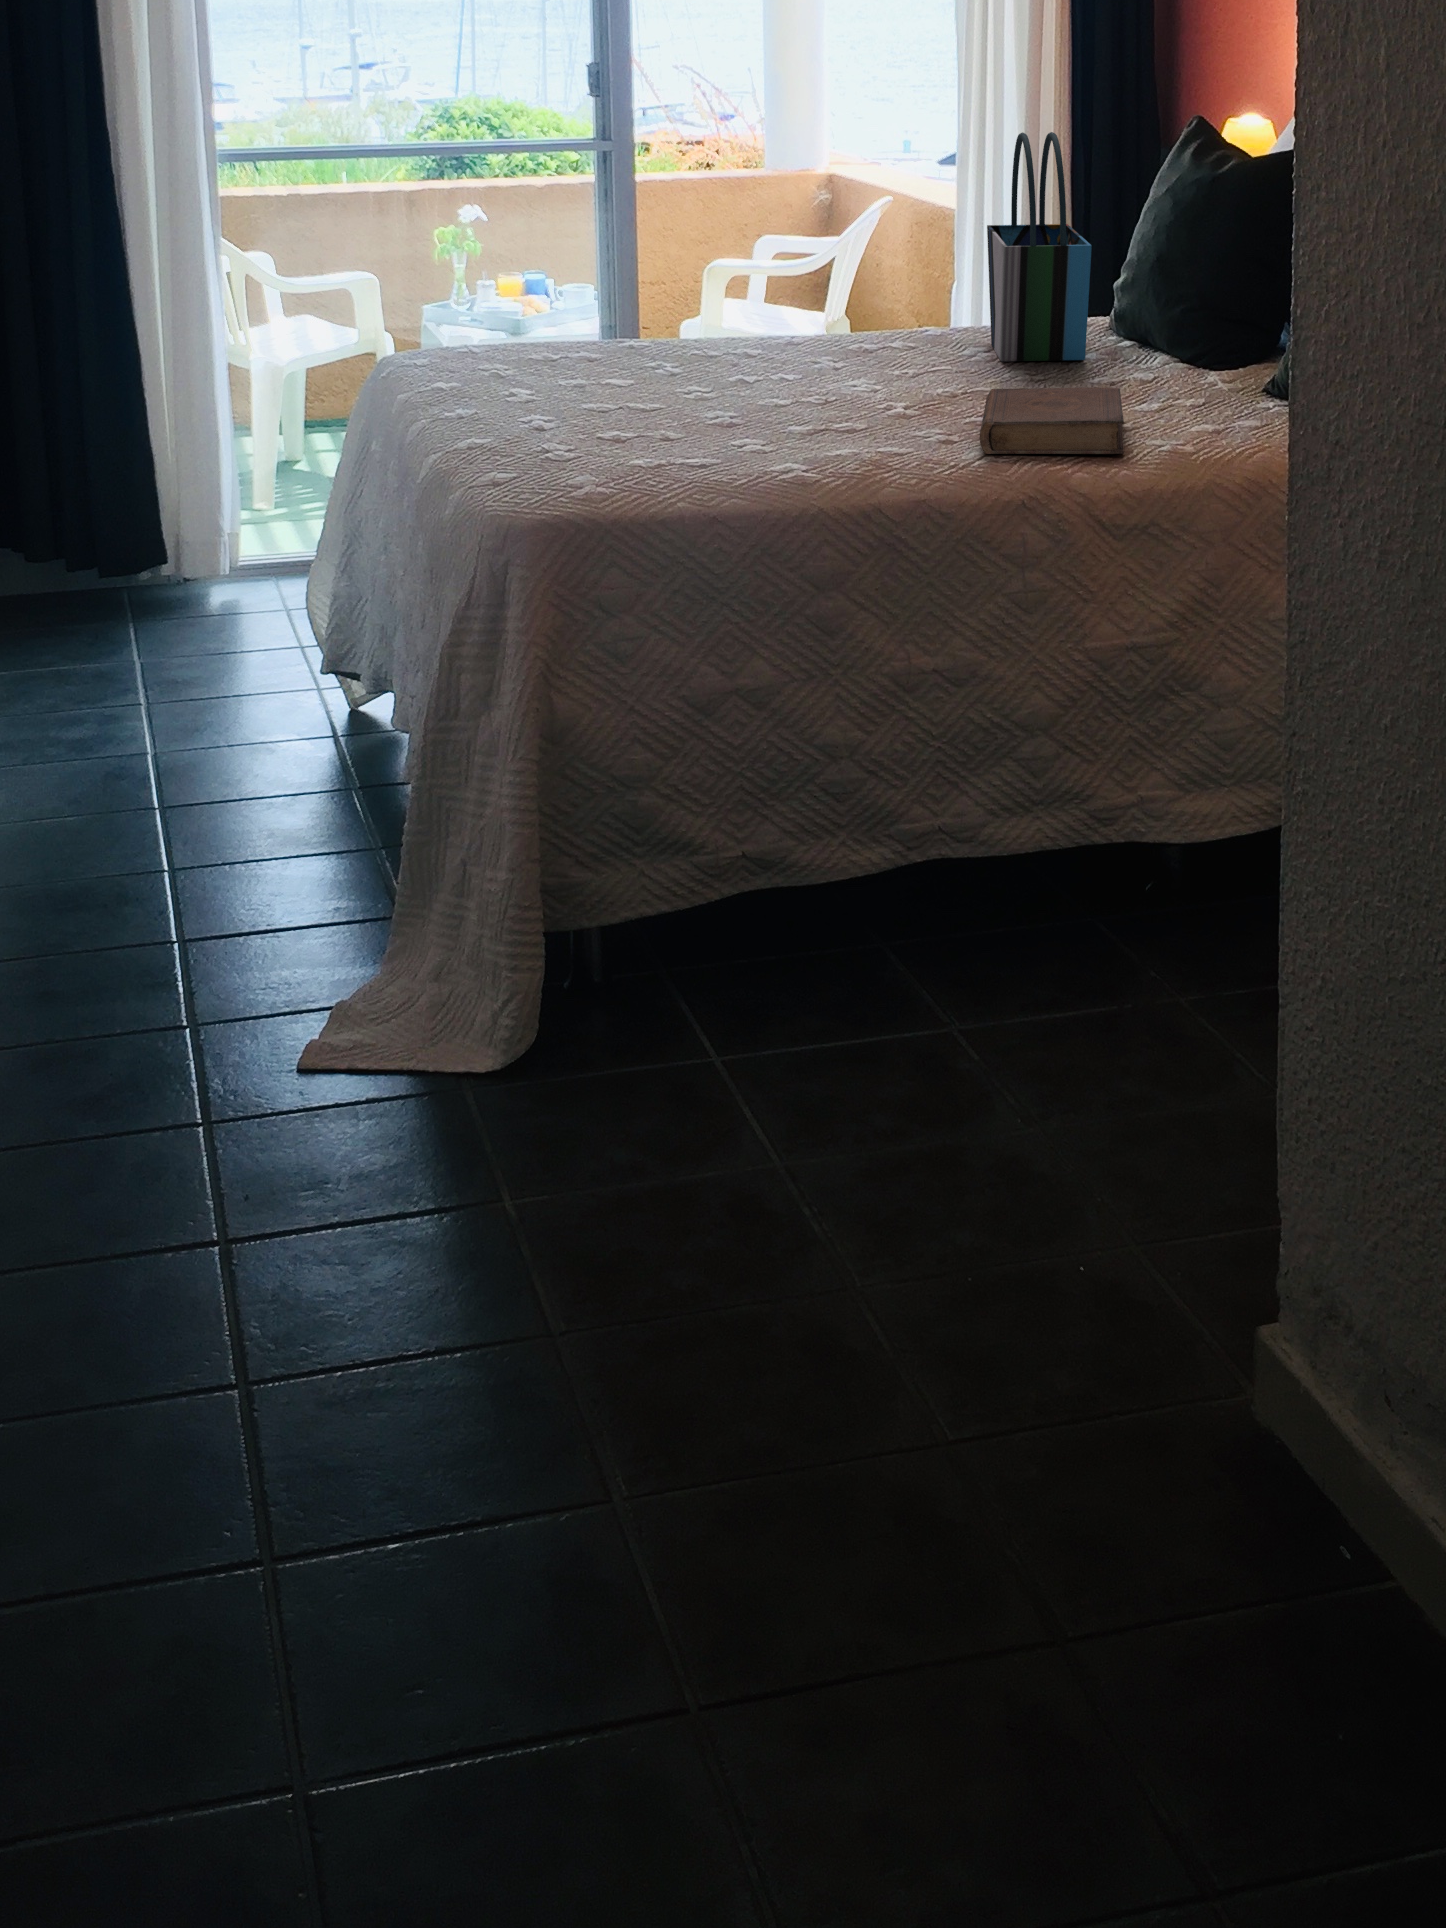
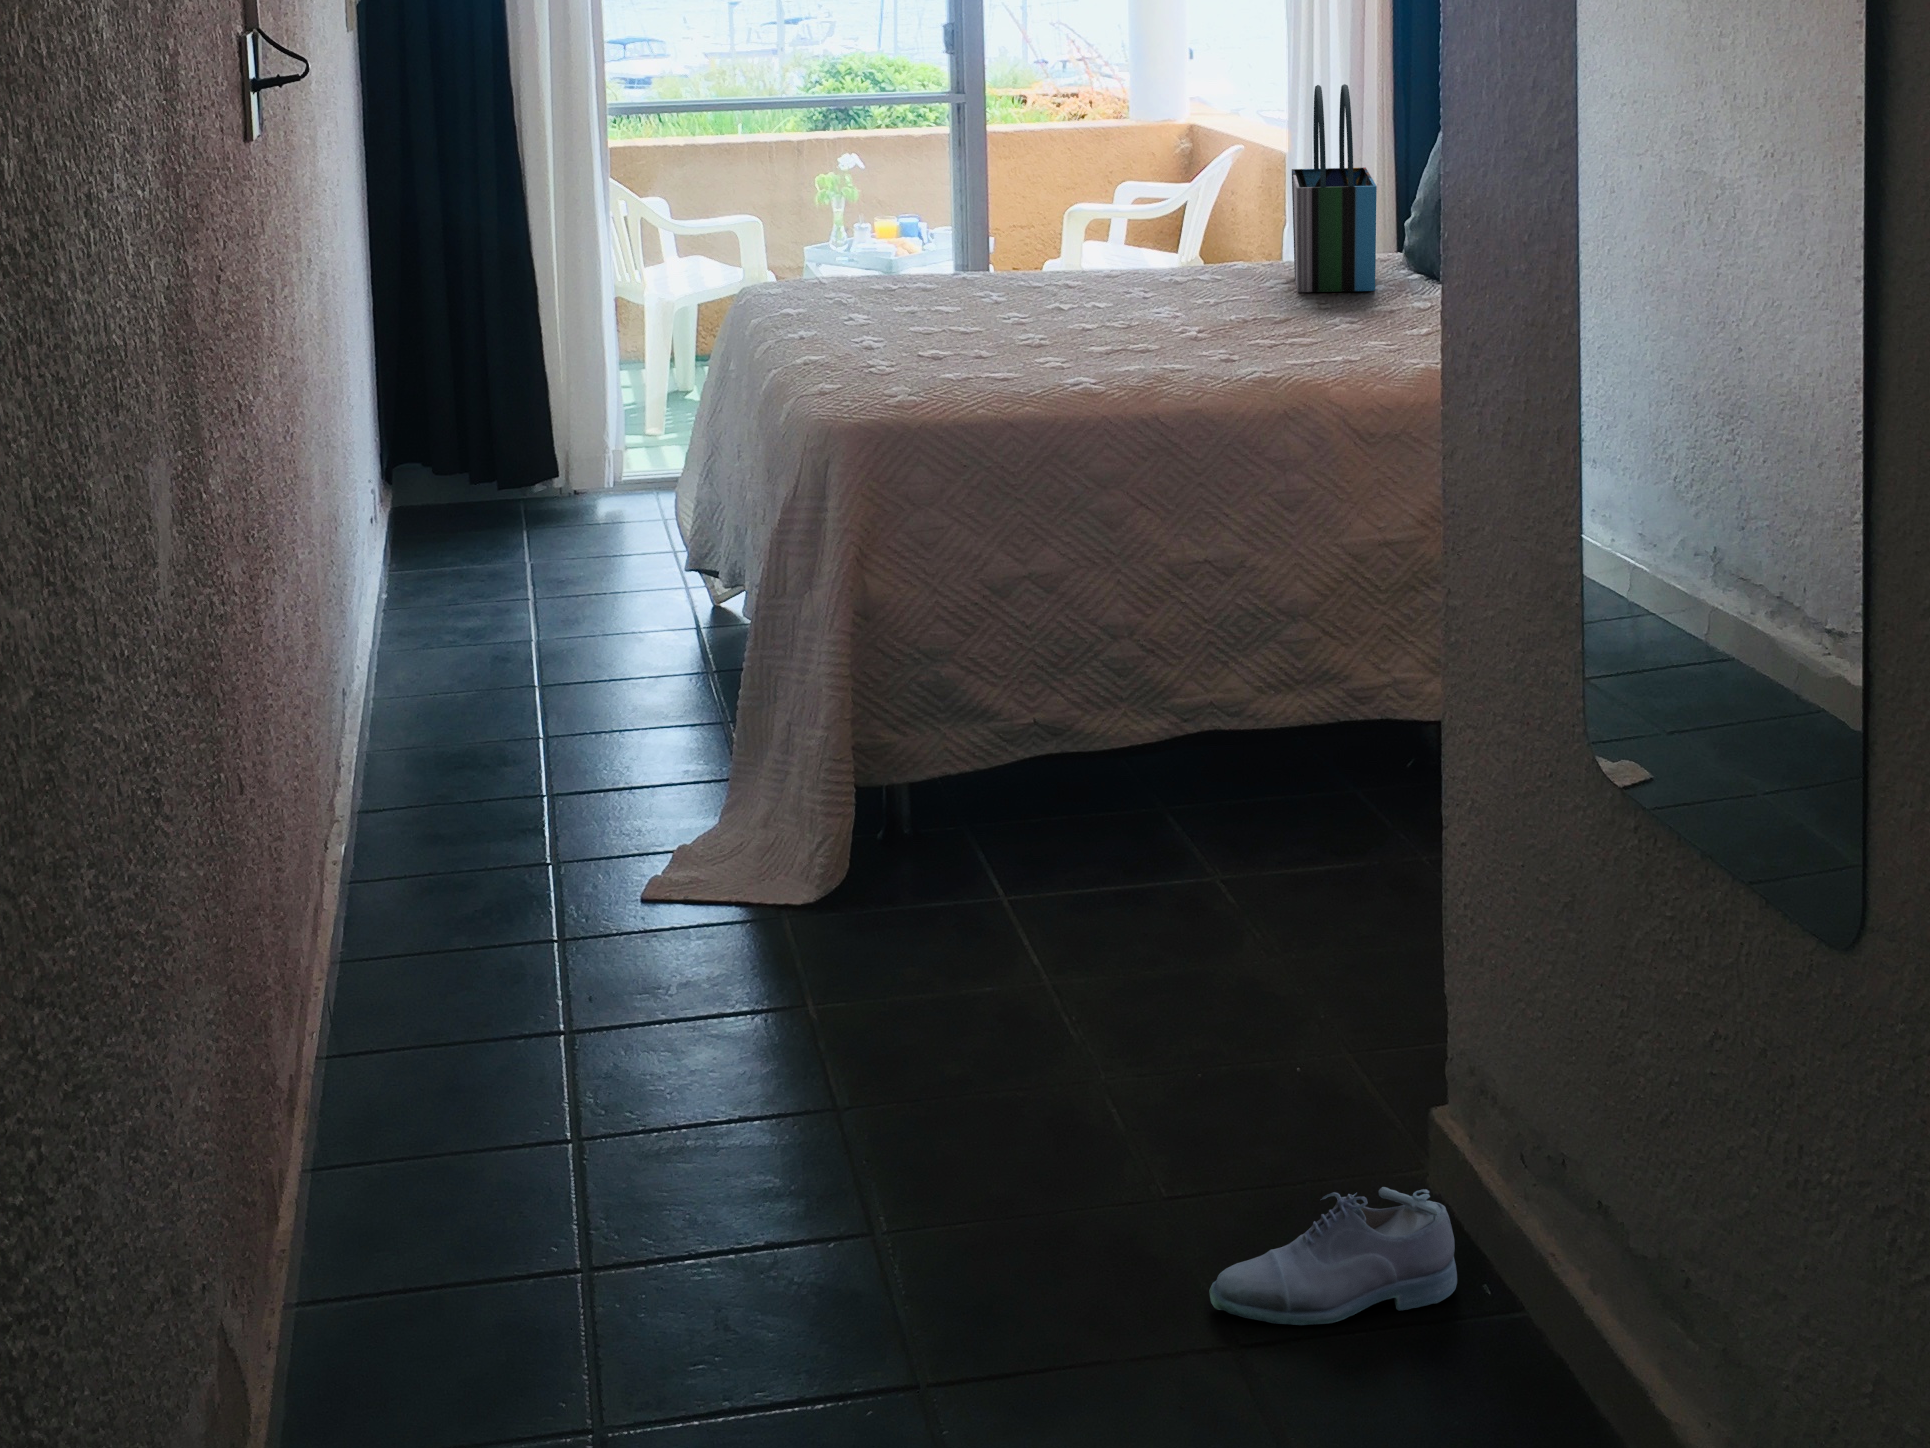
book: present [979,387,1124,454] -> none [1250,314,1390,370]
shoe: none [1055,1459,1346,1637] -> present [1209,1187,1457,1325]

